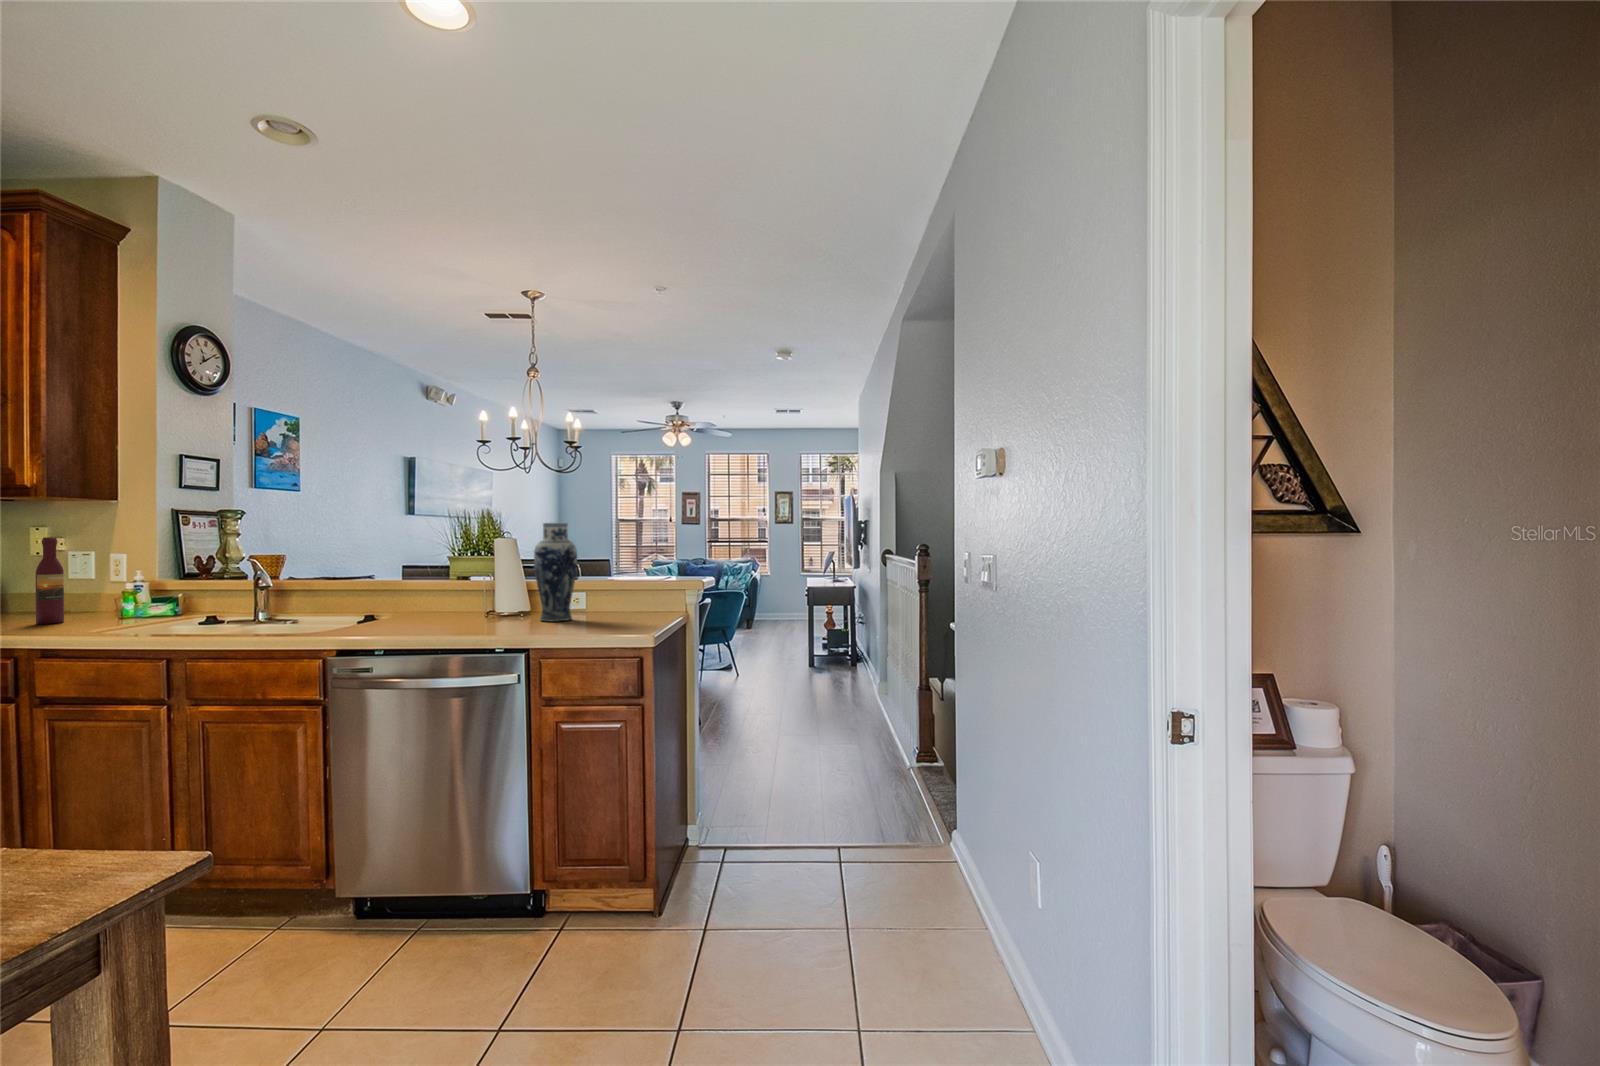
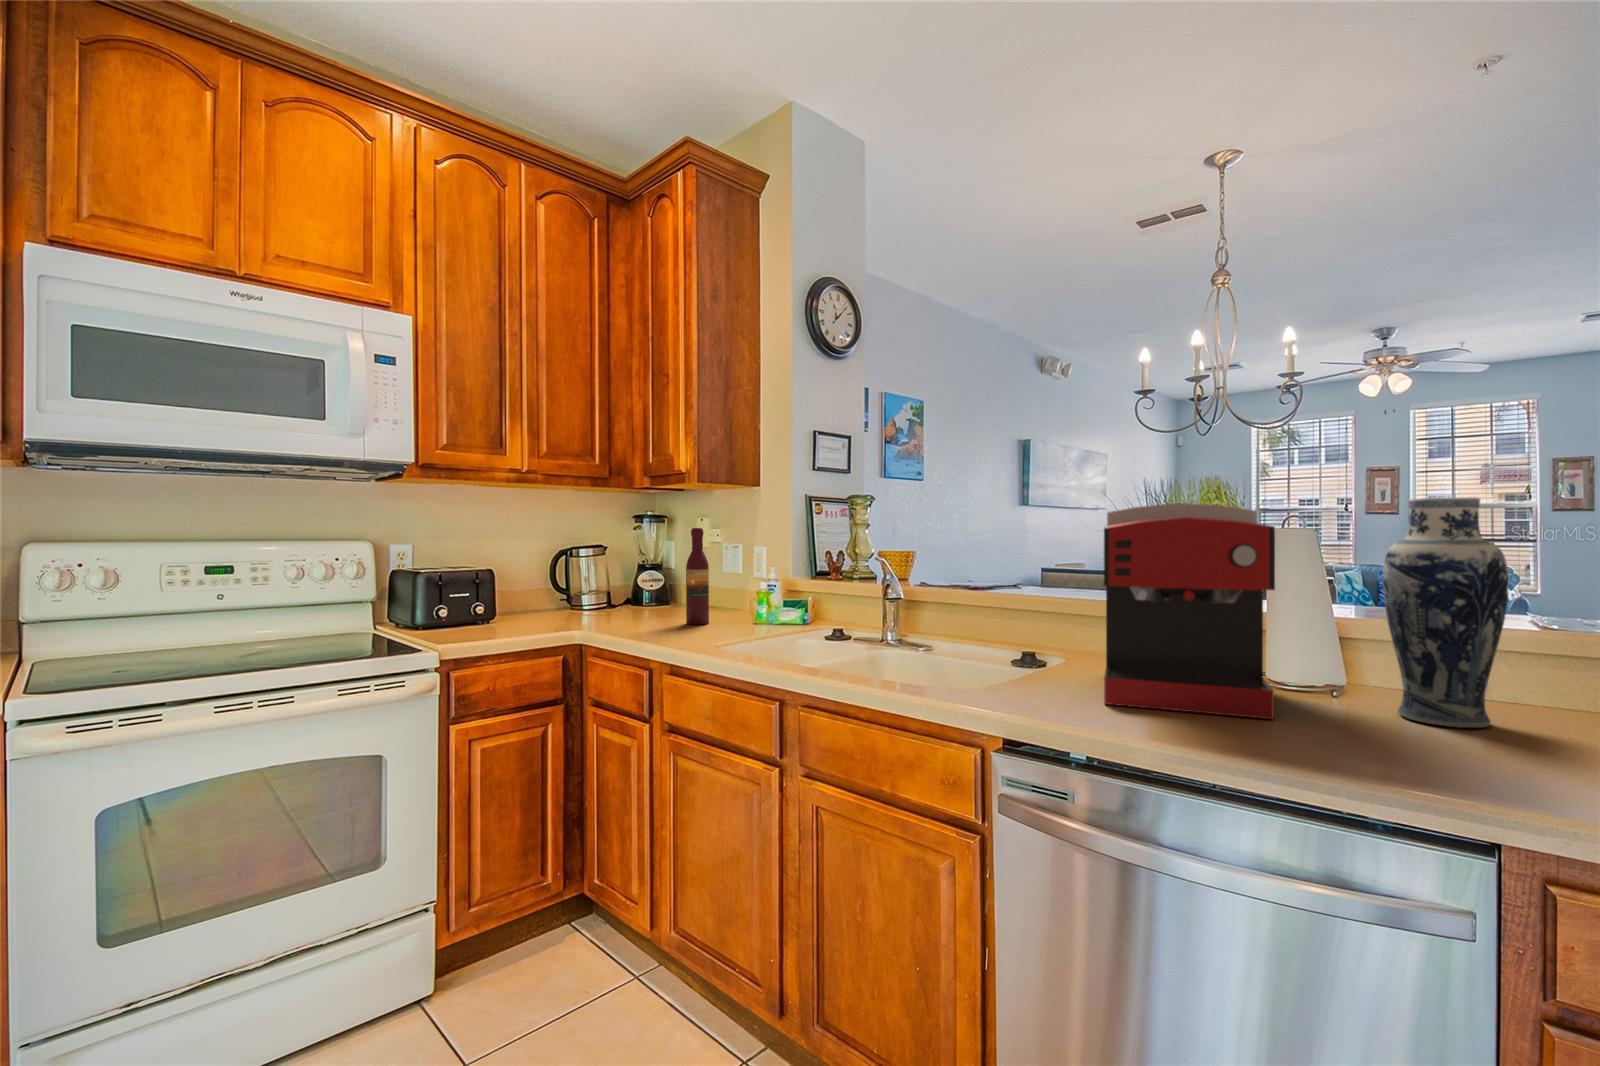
coffee maker: none [397,523,487,629] -> present [1104,503,1275,719]

